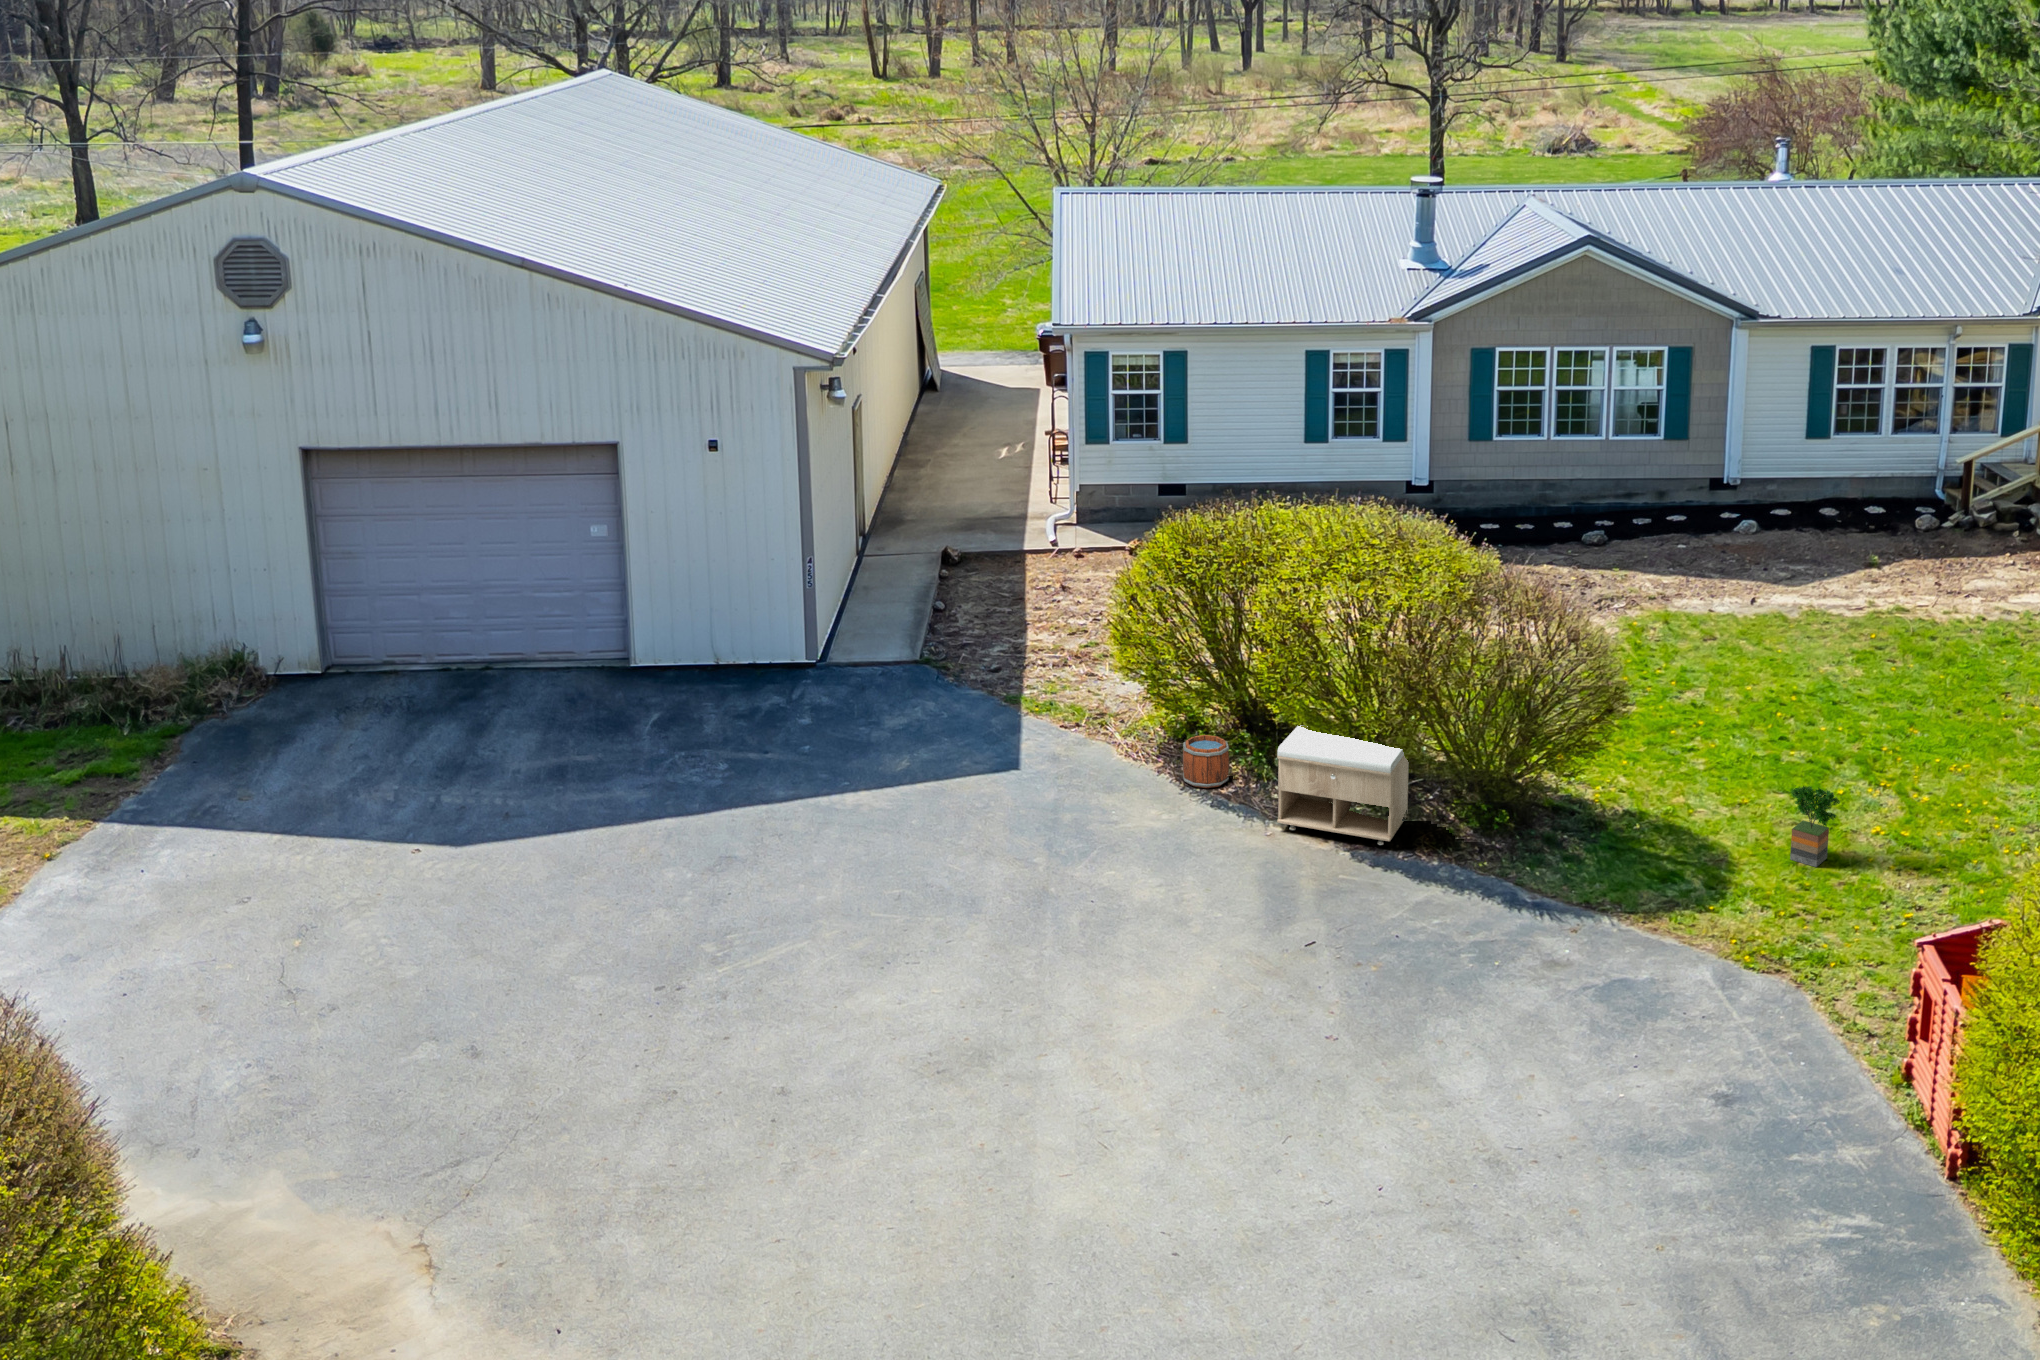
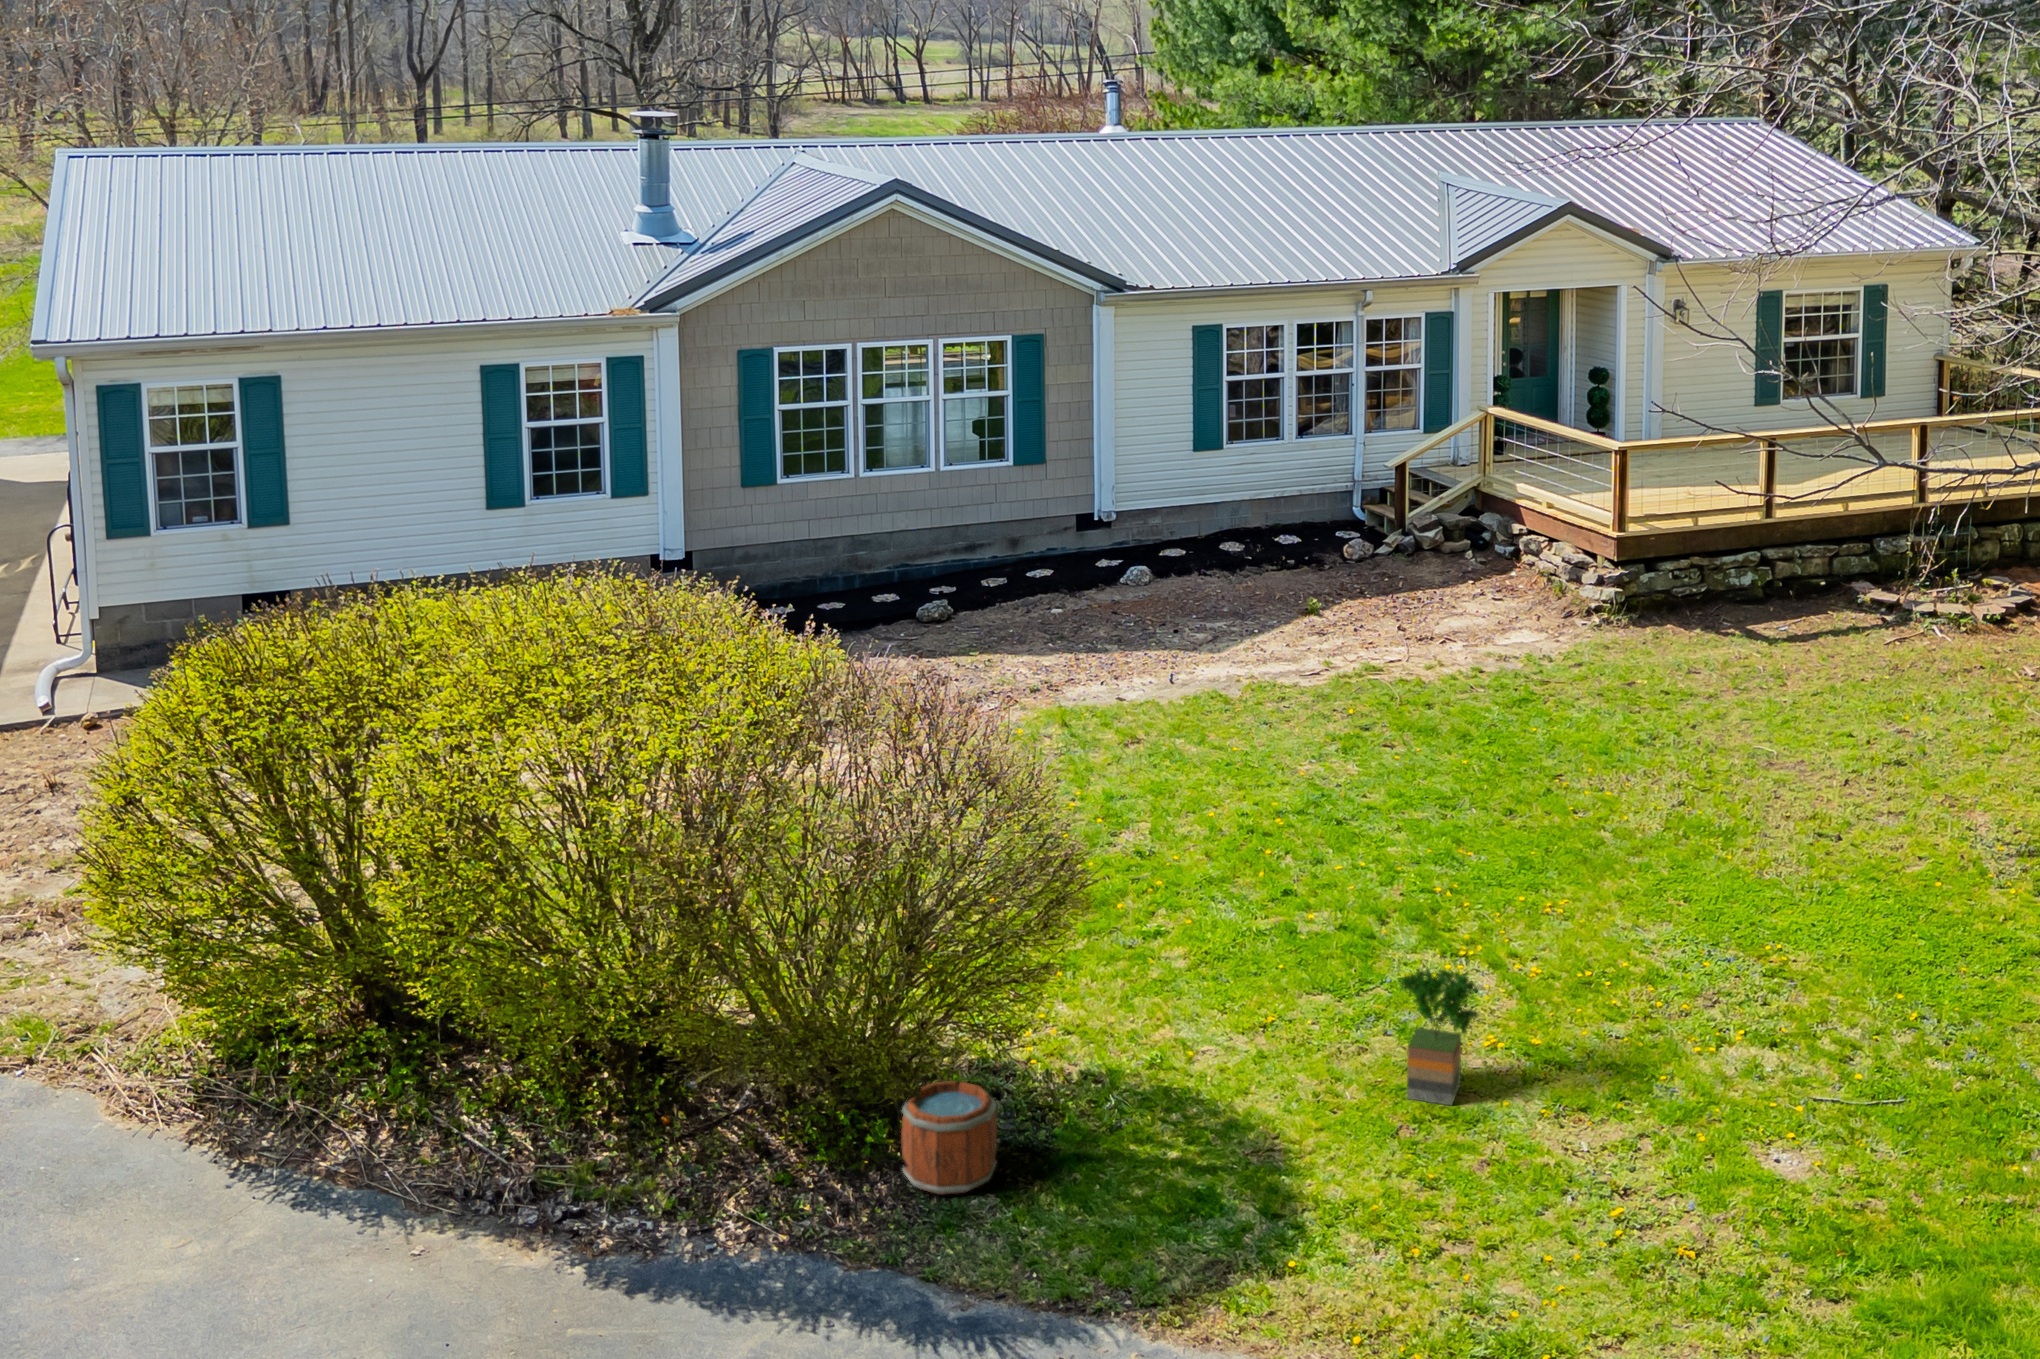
storage bench: present [1277,725,1409,845] -> none [493,996,748,1207]
bucket: present [1183,735,1229,788] -> present [901,1081,997,1195]

